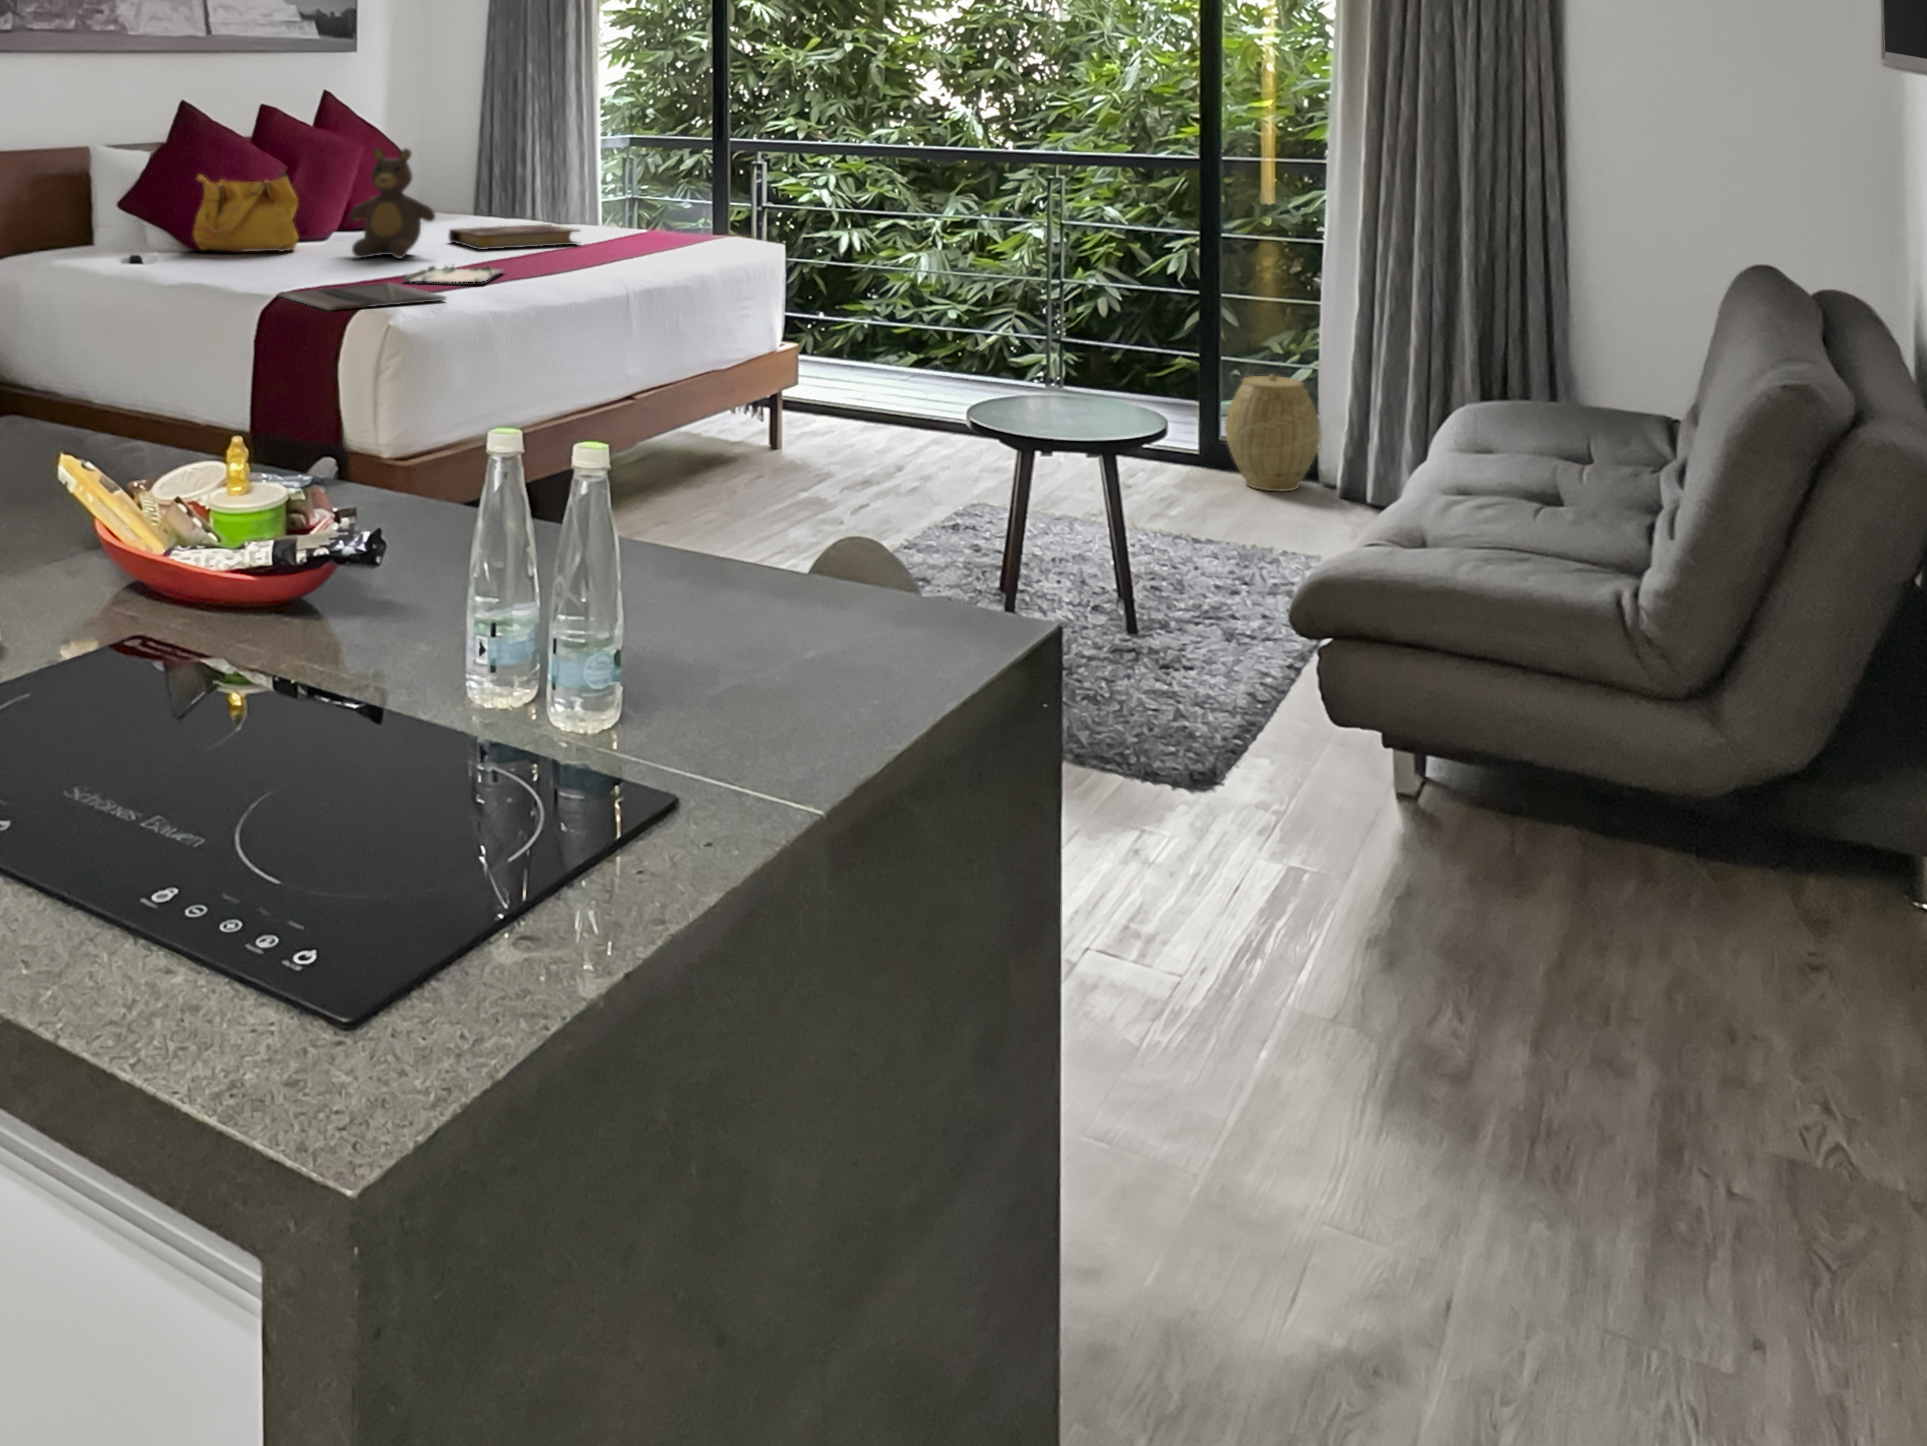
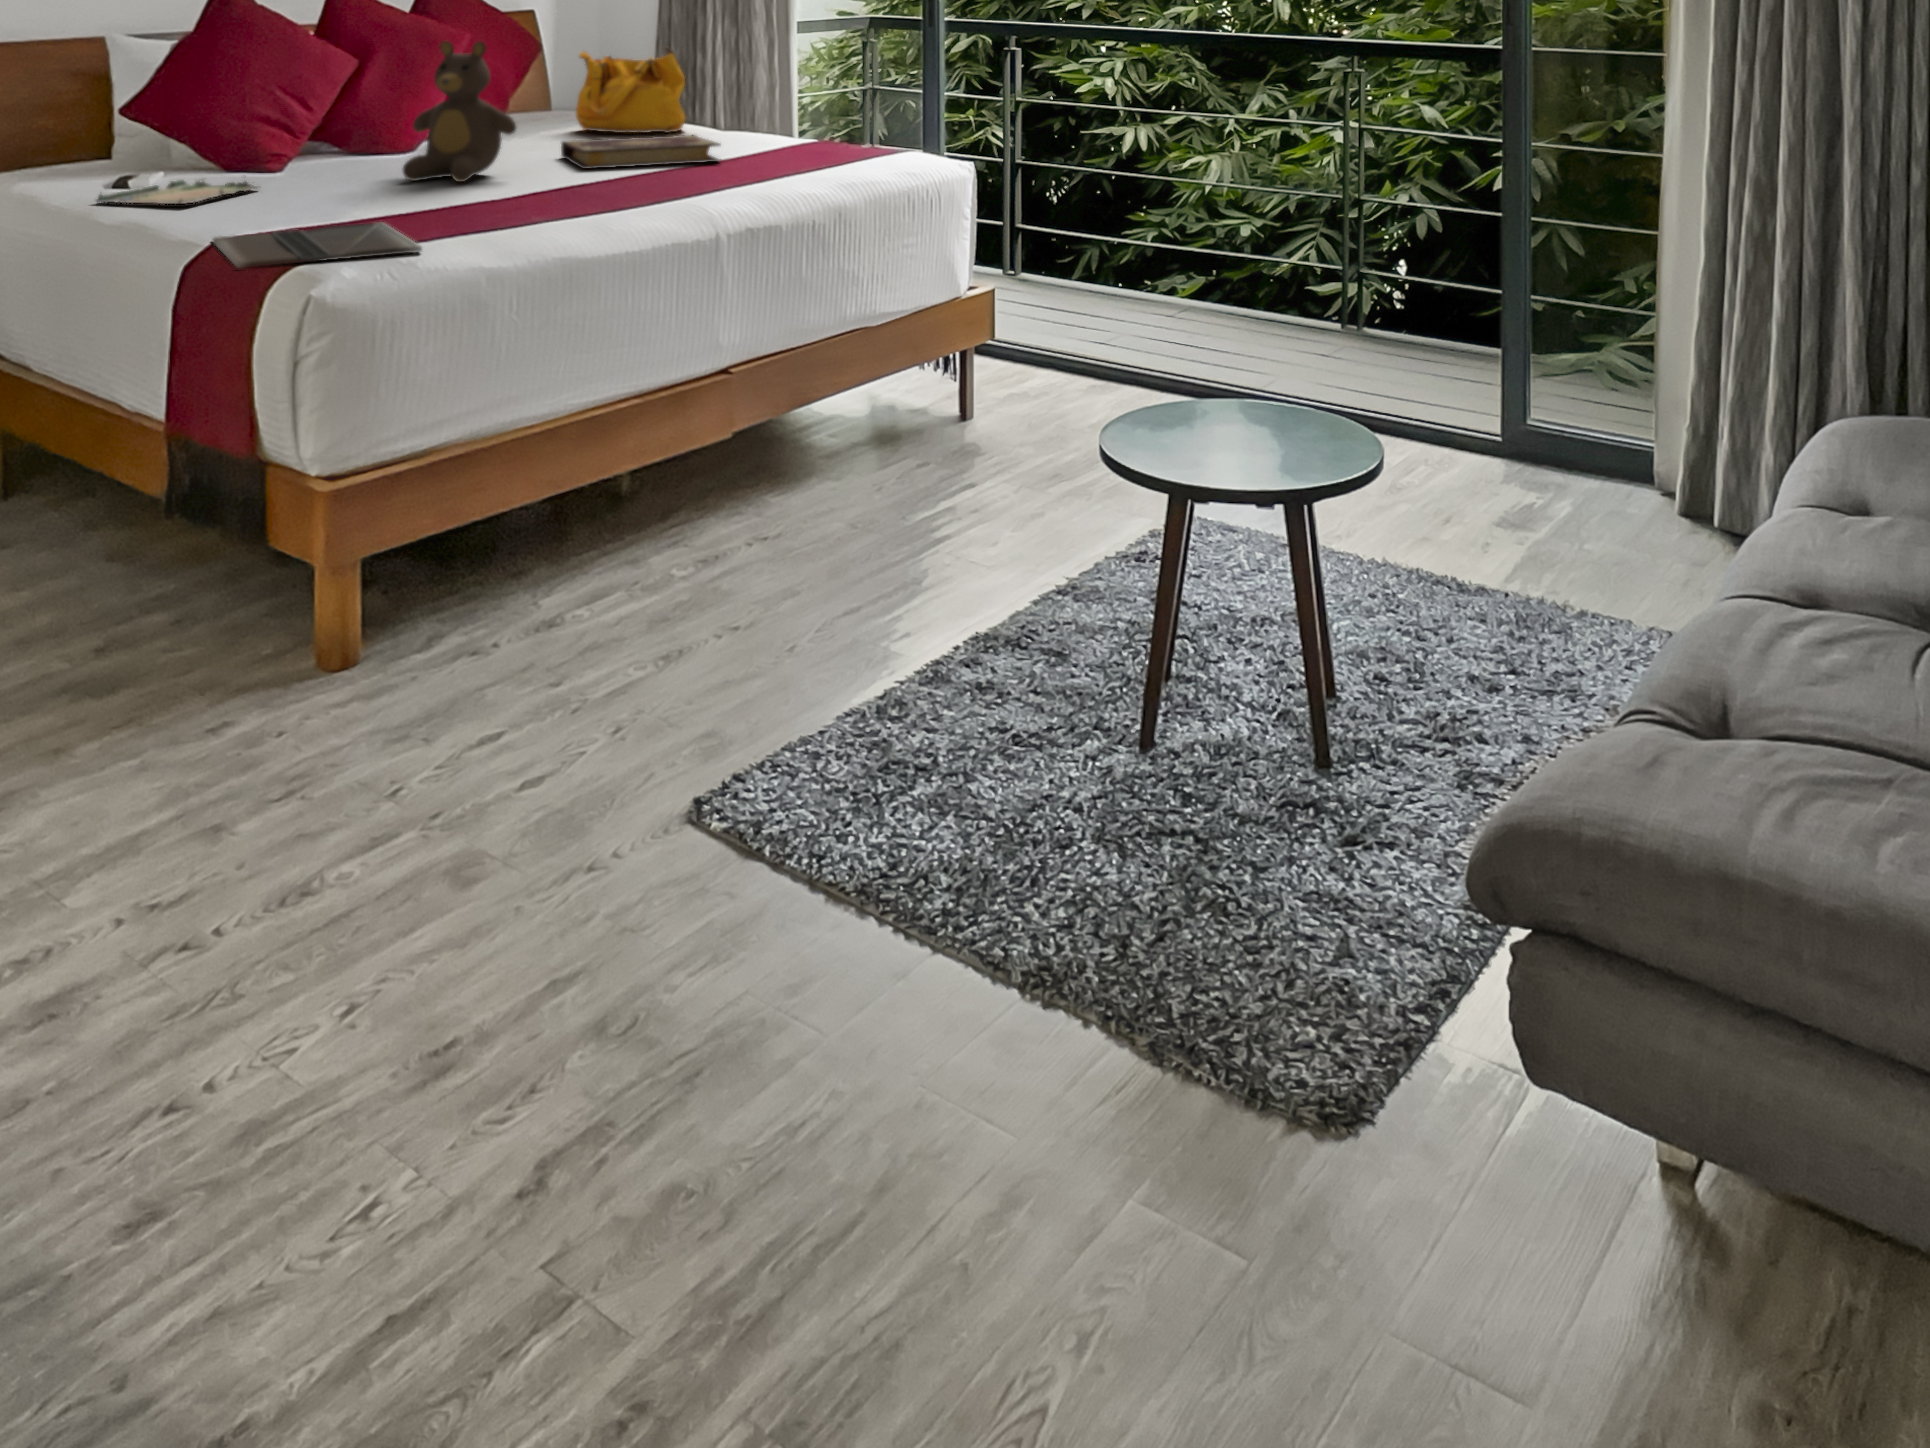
handbag: present [193,171,298,252] -> present [576,46,685,133]
tray: present [402,262,503,282] -> present [96,180,258,204]
woven basket: present [1225,375,1321,491] -> none [1526,348,1652,505]

